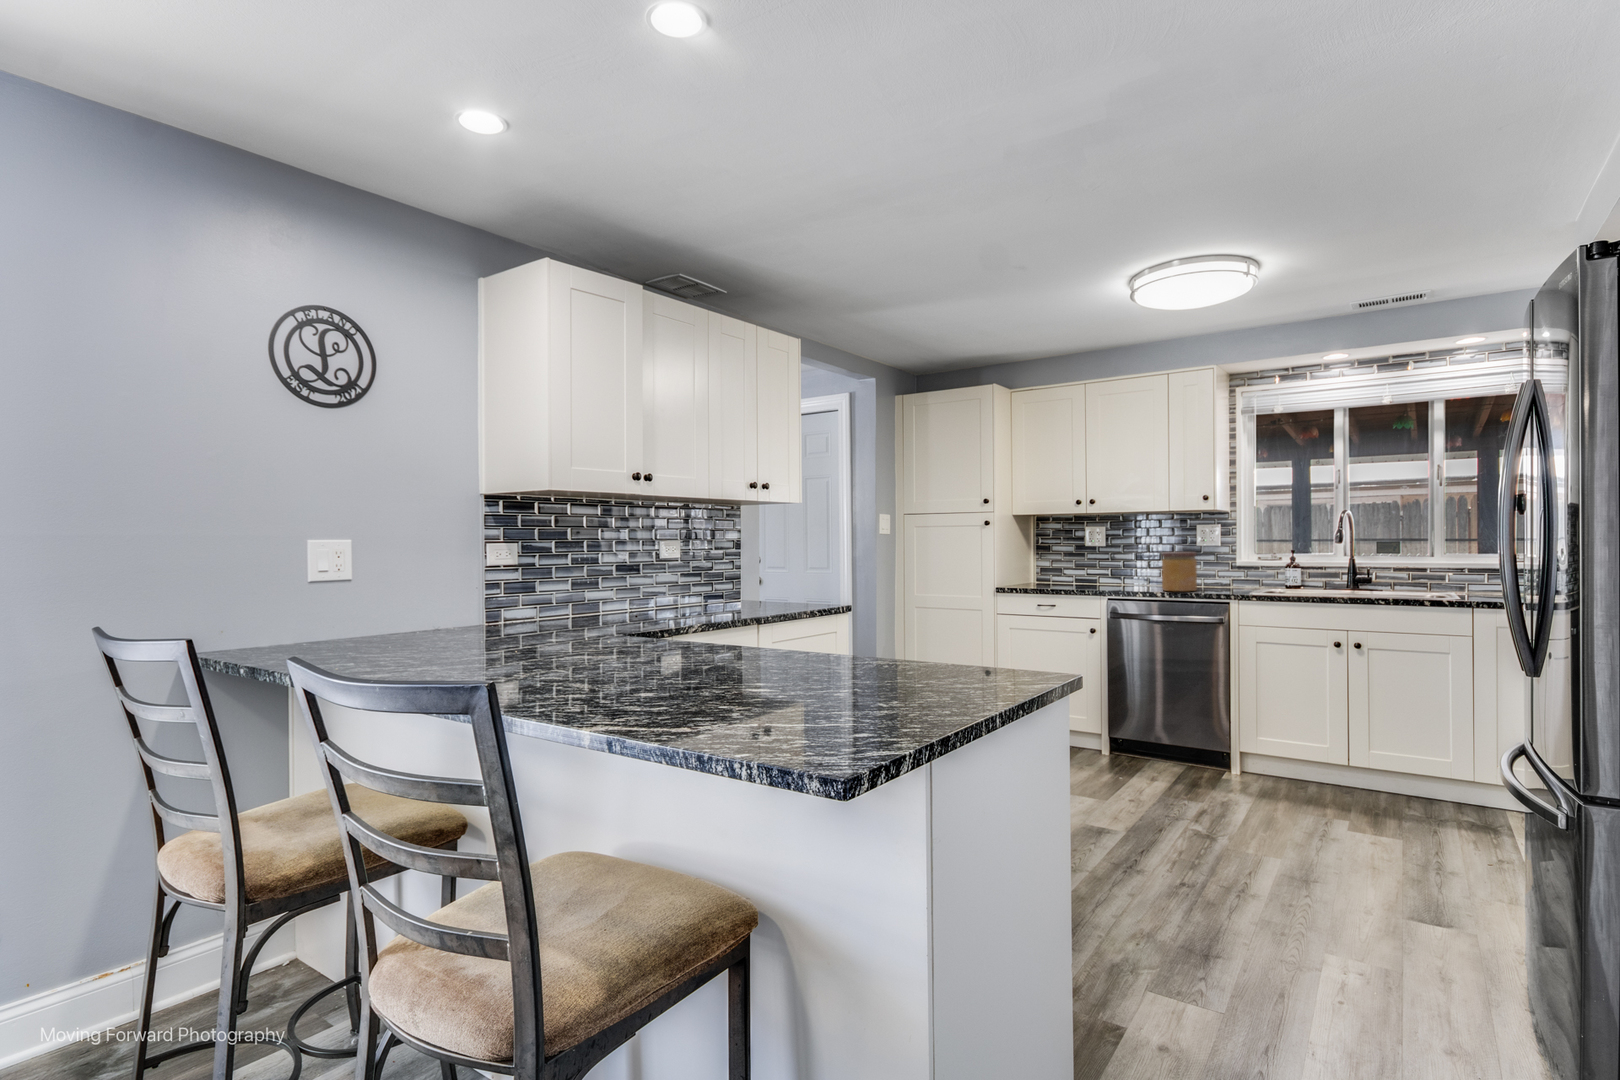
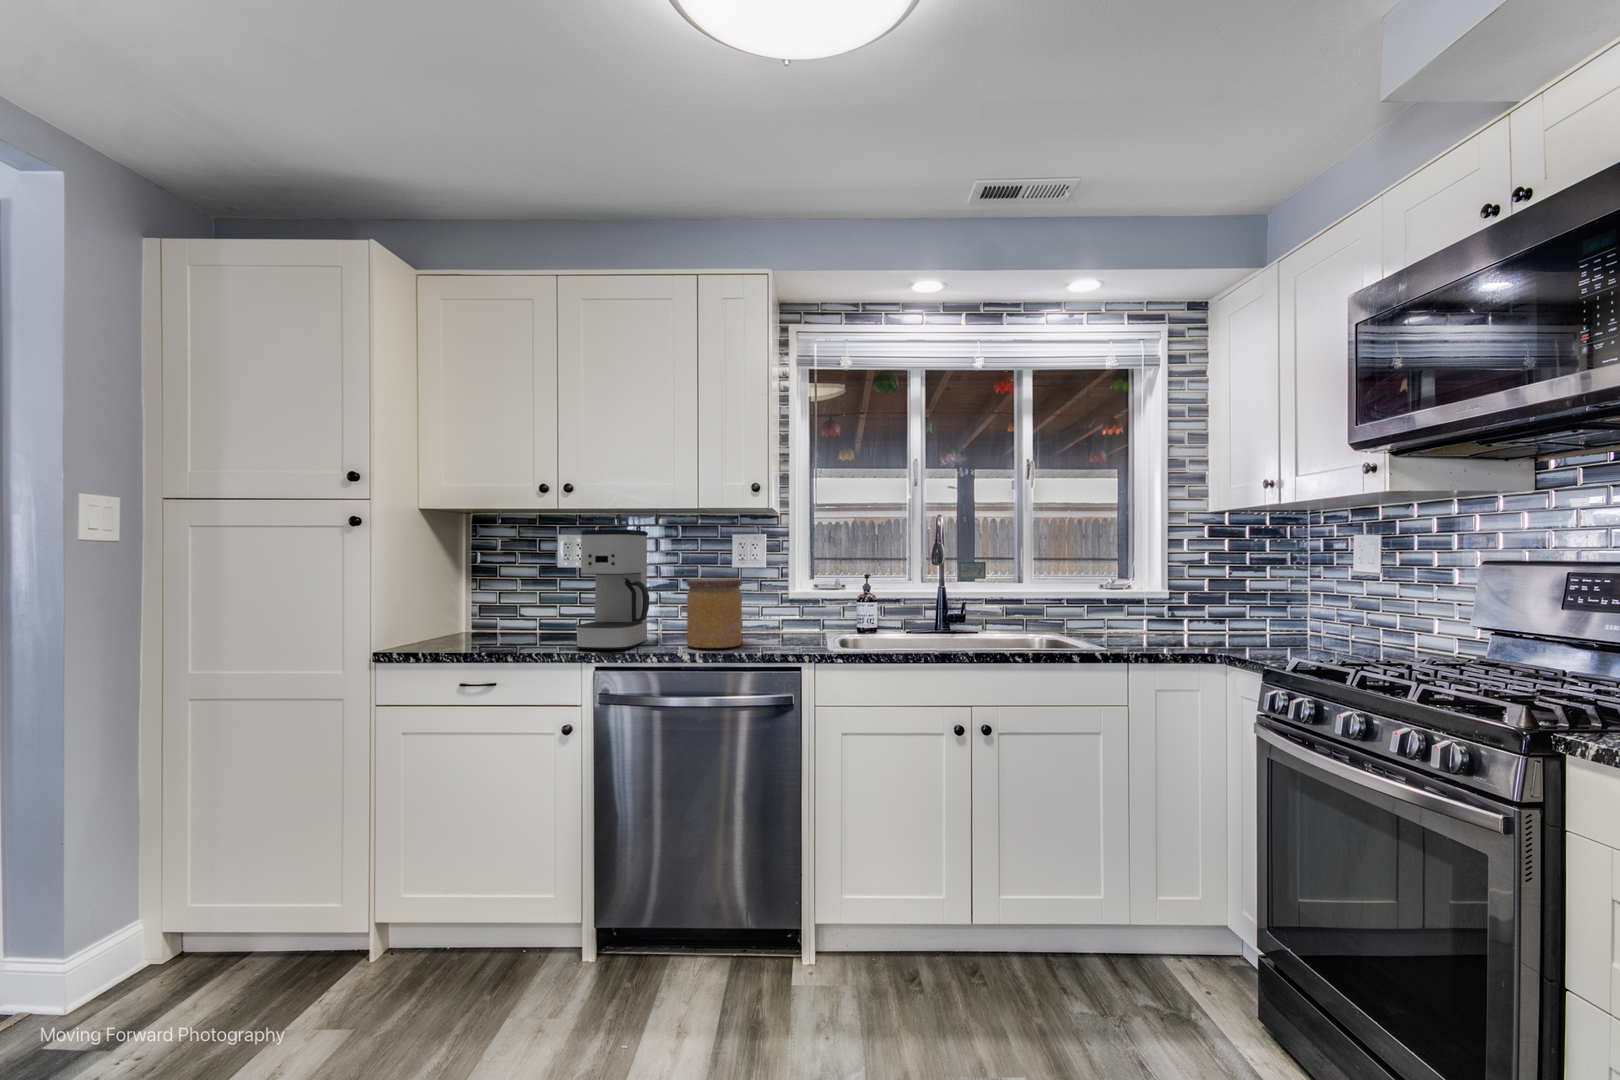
coffee maker: none [1098,524,1140,590] -> present [576,530,649,649]

